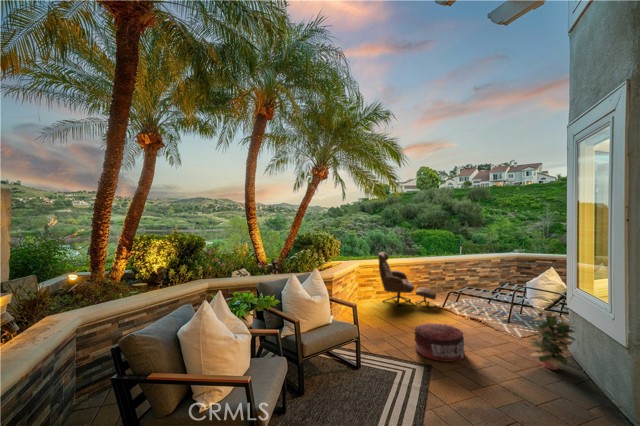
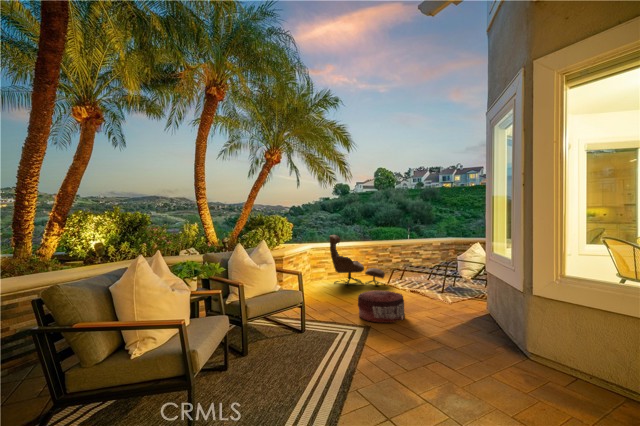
decorative plant: present [530,311,575,370] -> none [462,271,505,325]

